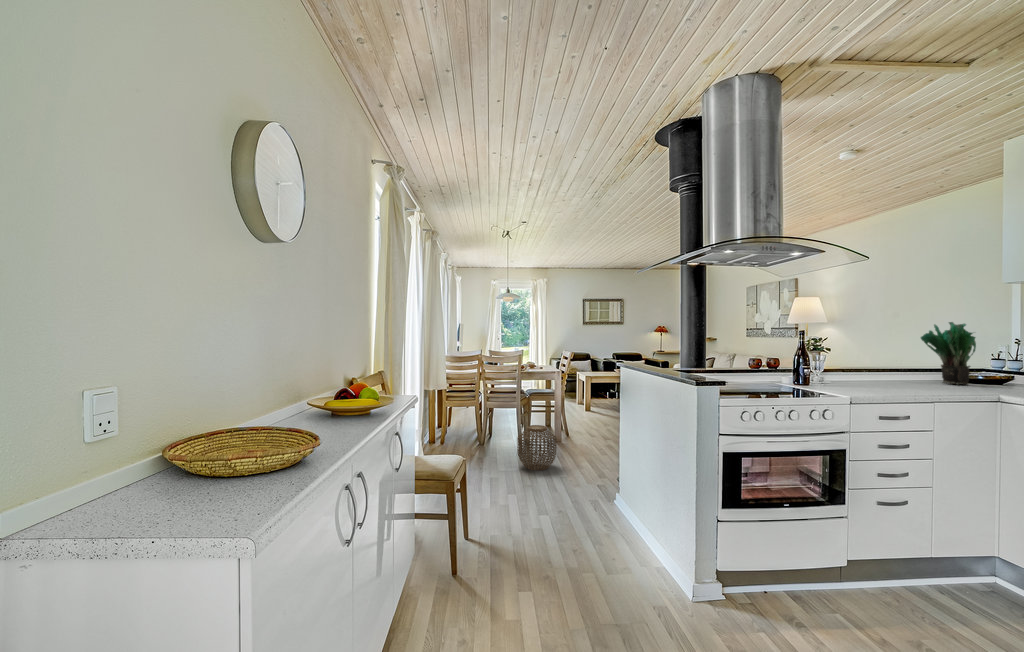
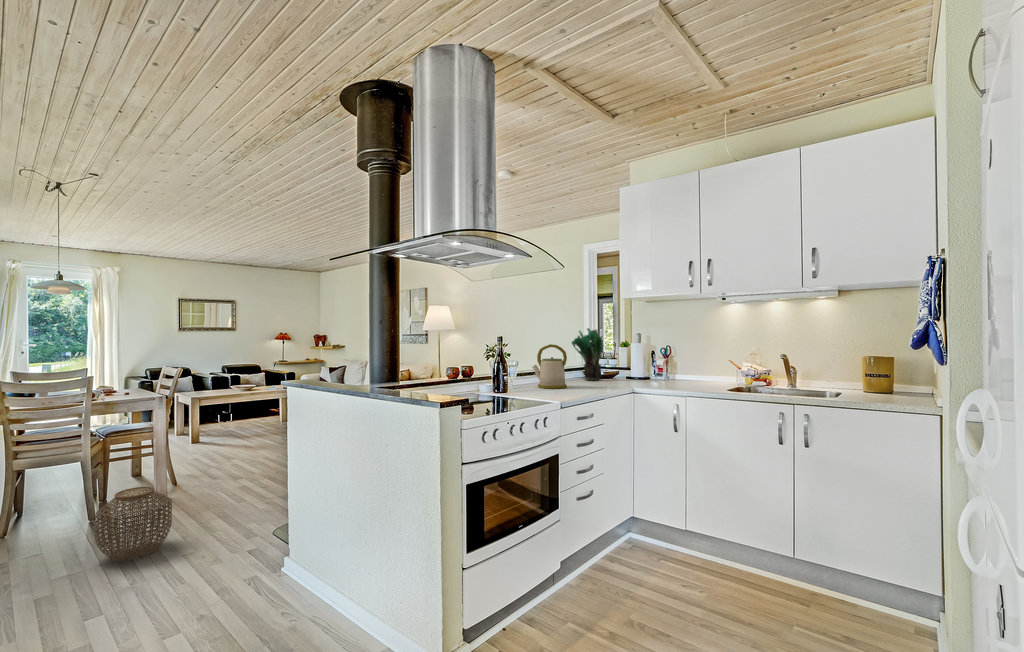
kettle: none [850,339,894,387] -> present [532,344,567,389]

